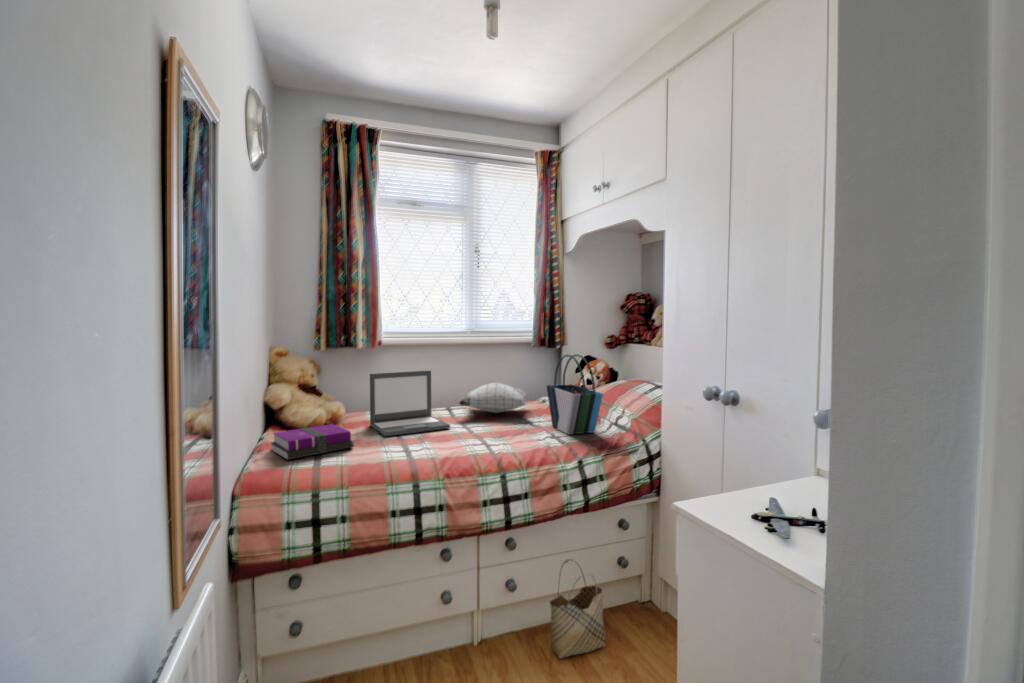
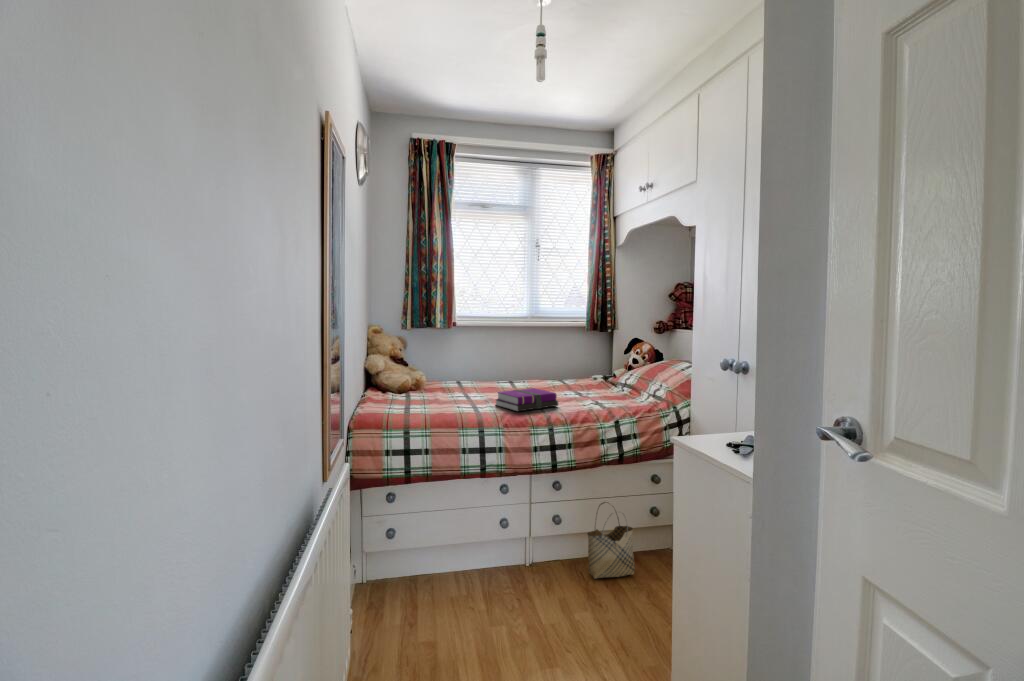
tote bag: present [547,354,603,435] -> none [594,334,641,402]
laptop: present [370,371,450,436] -> none [446,347,511,397]
pillow: present [459,383,526,413] -> none [518,359,578,386]
notebook: present [271,424,354,460] -> present [496,388,558,411]

